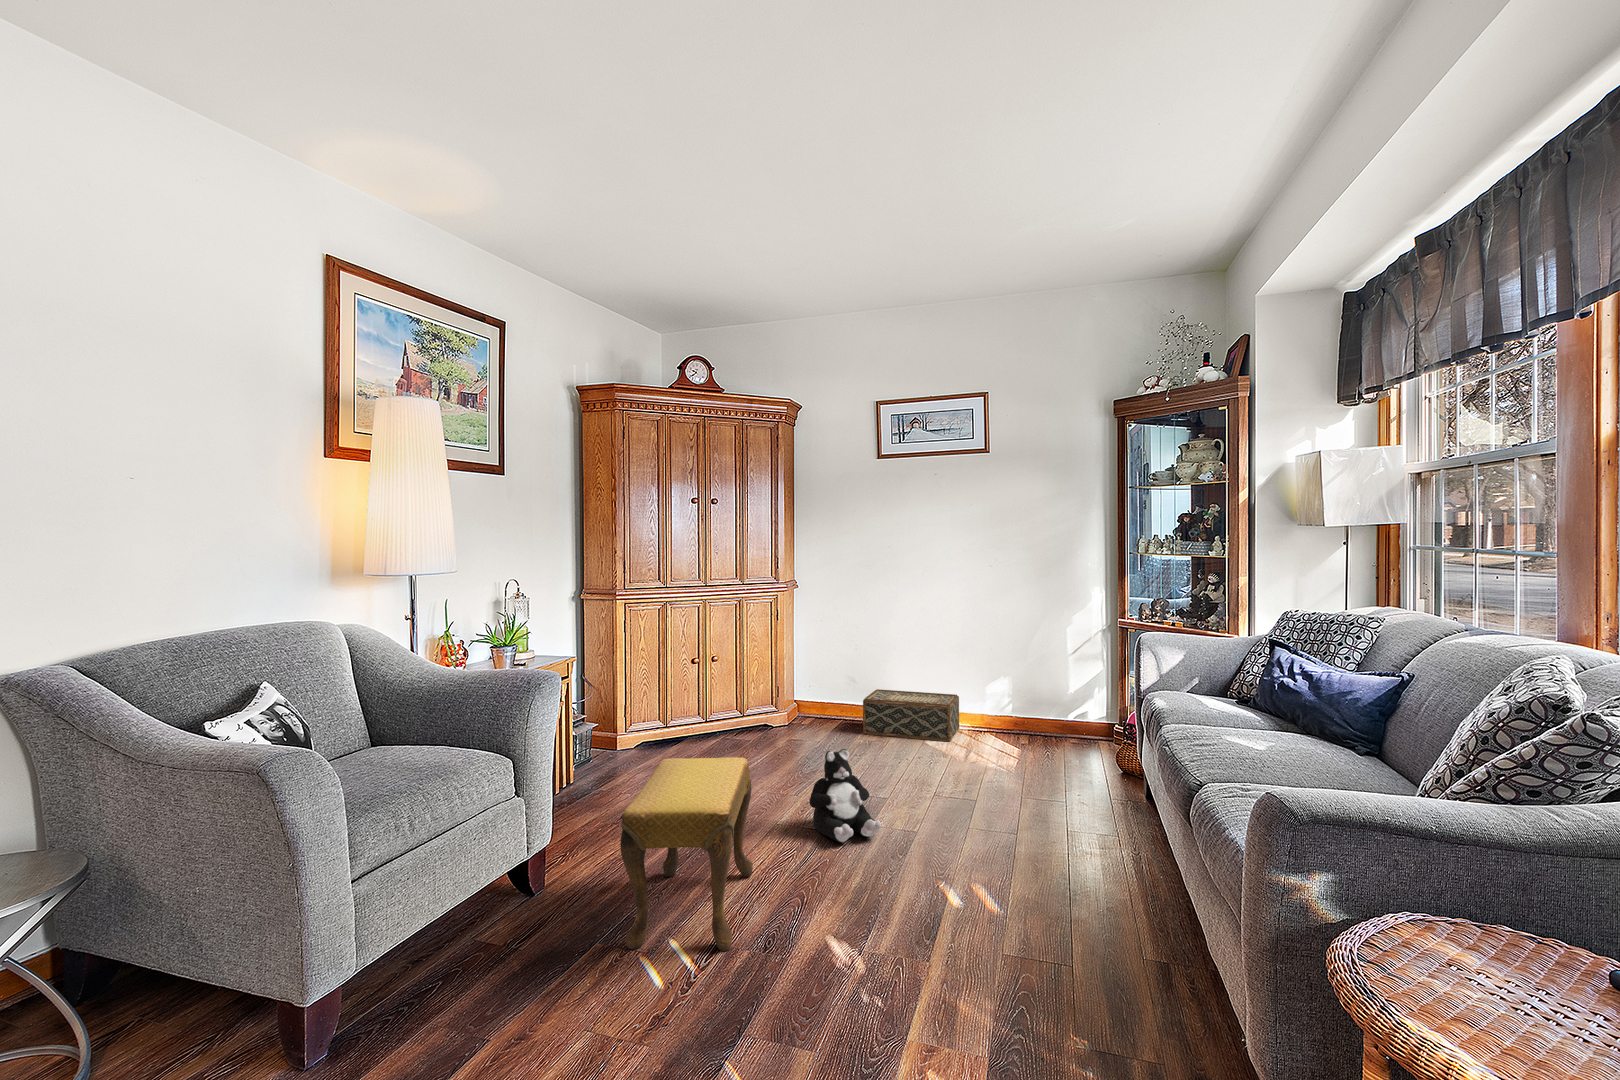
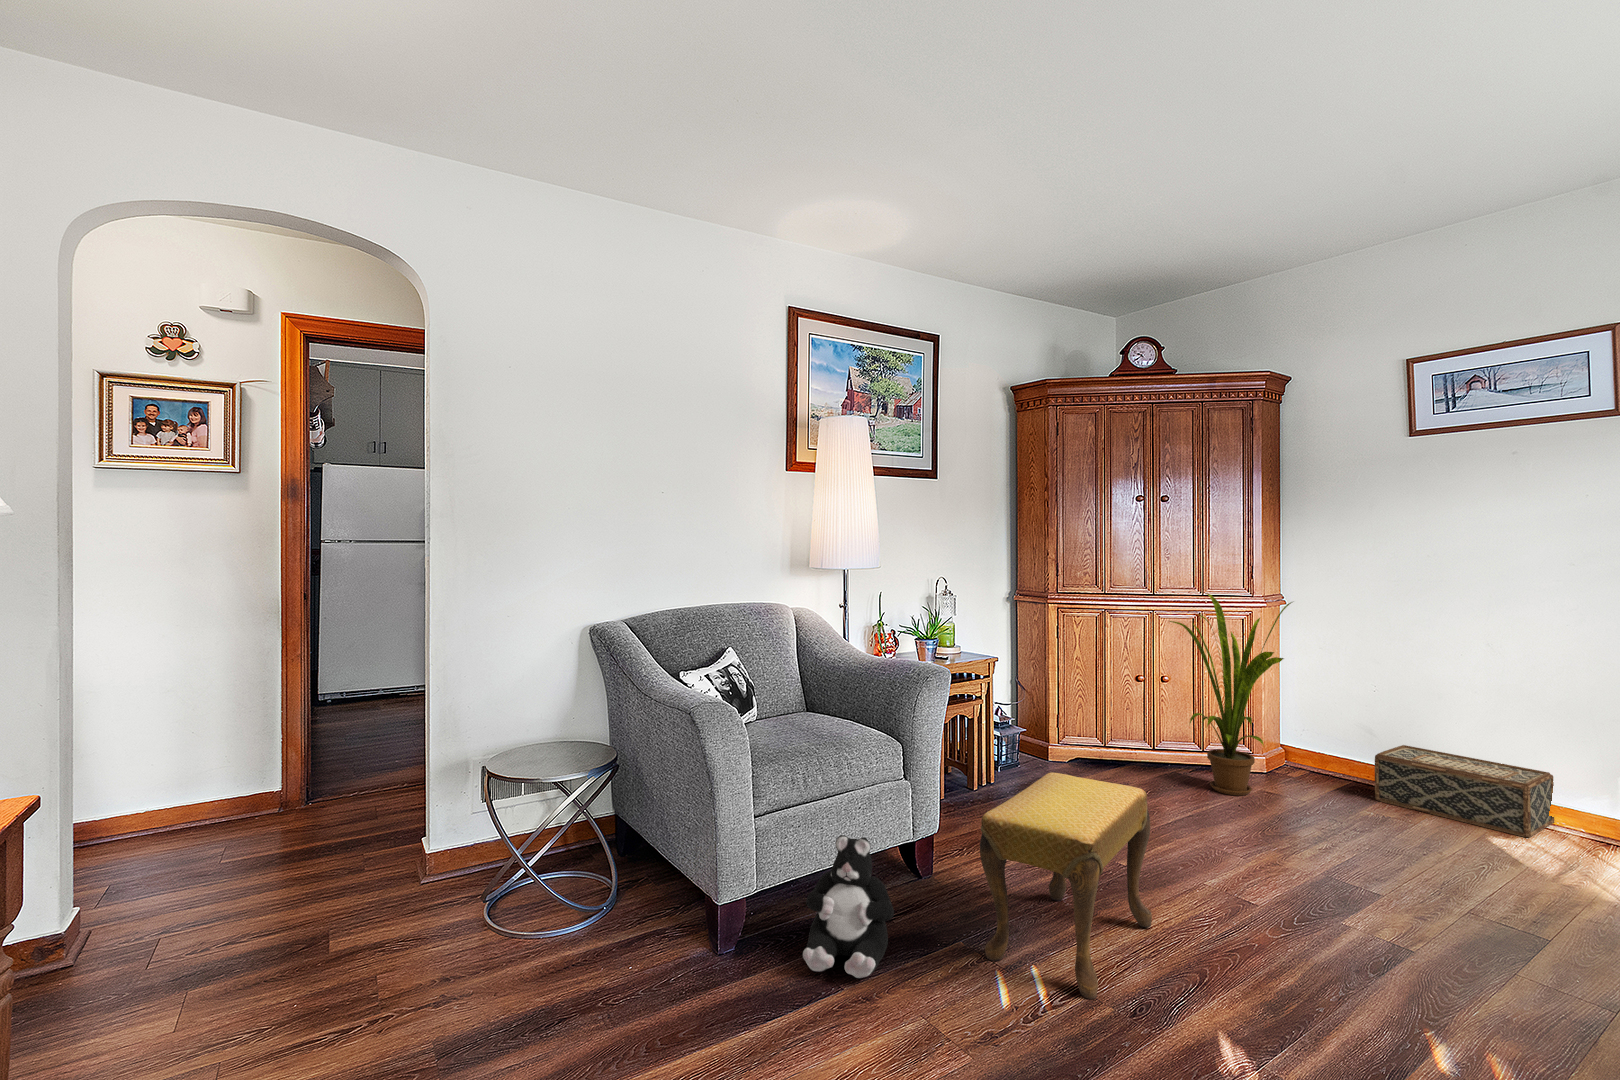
house plant: none [721,581,817,751] -> present [1170,593,1292,795]
plush toy: present [810,749,881,842] -> present [803,835,894,978]

